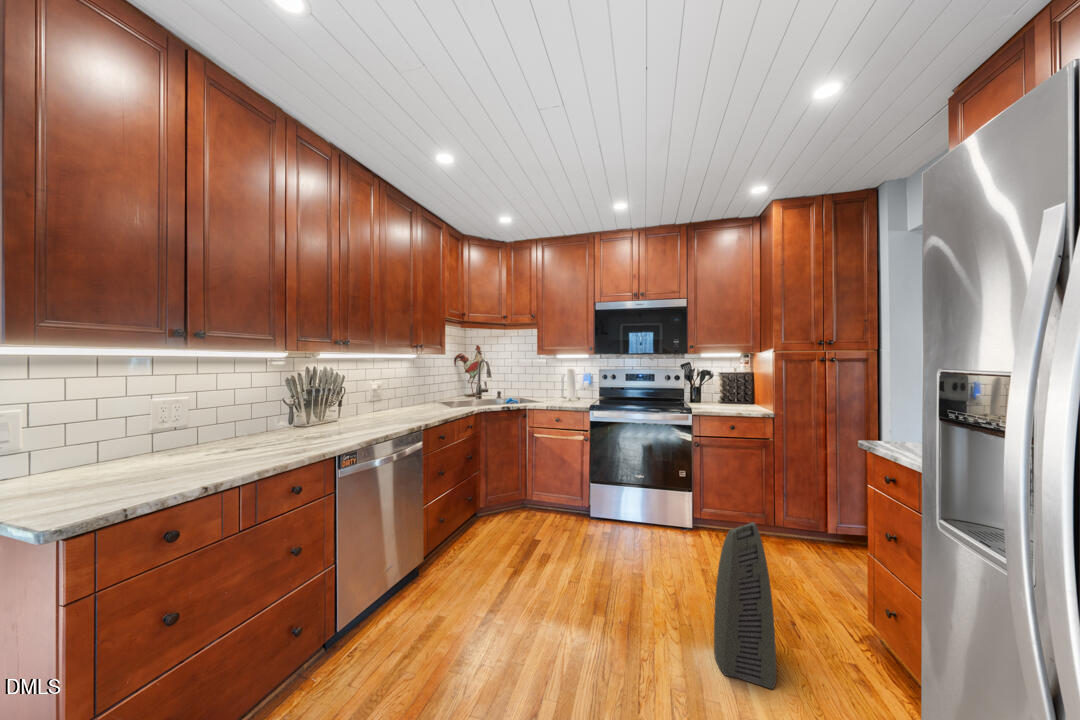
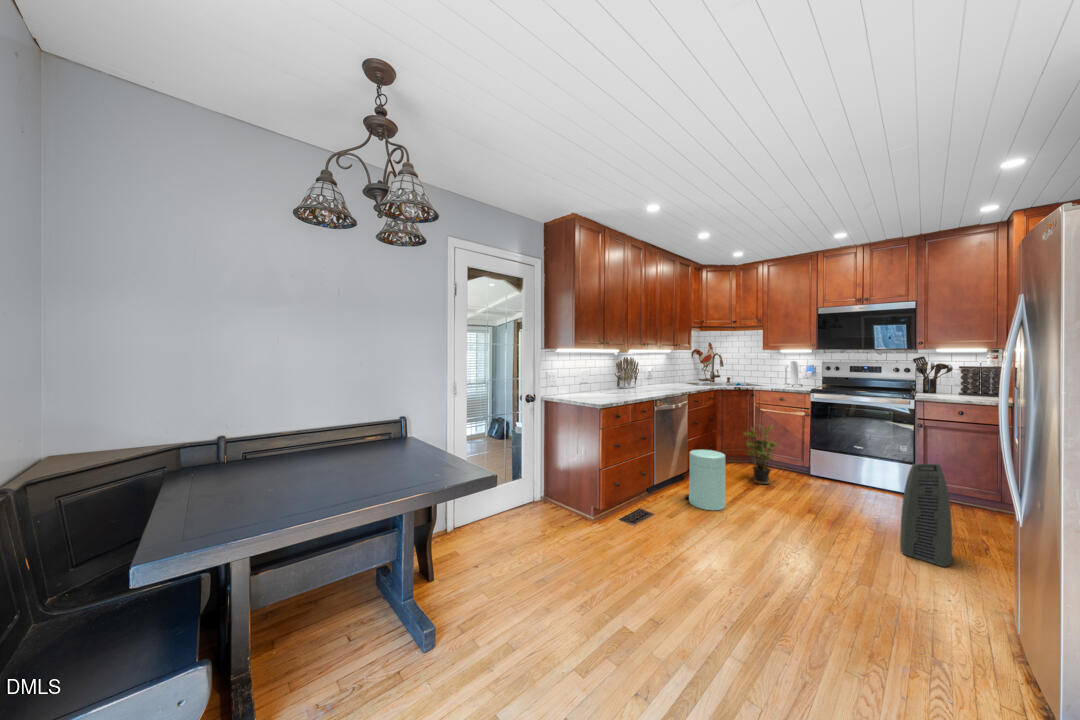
potted plant: none [511,459,555,549] -> present [744,424,777,484]
trash can: none [411,529,479,654] -> present [684,449,726,510]

